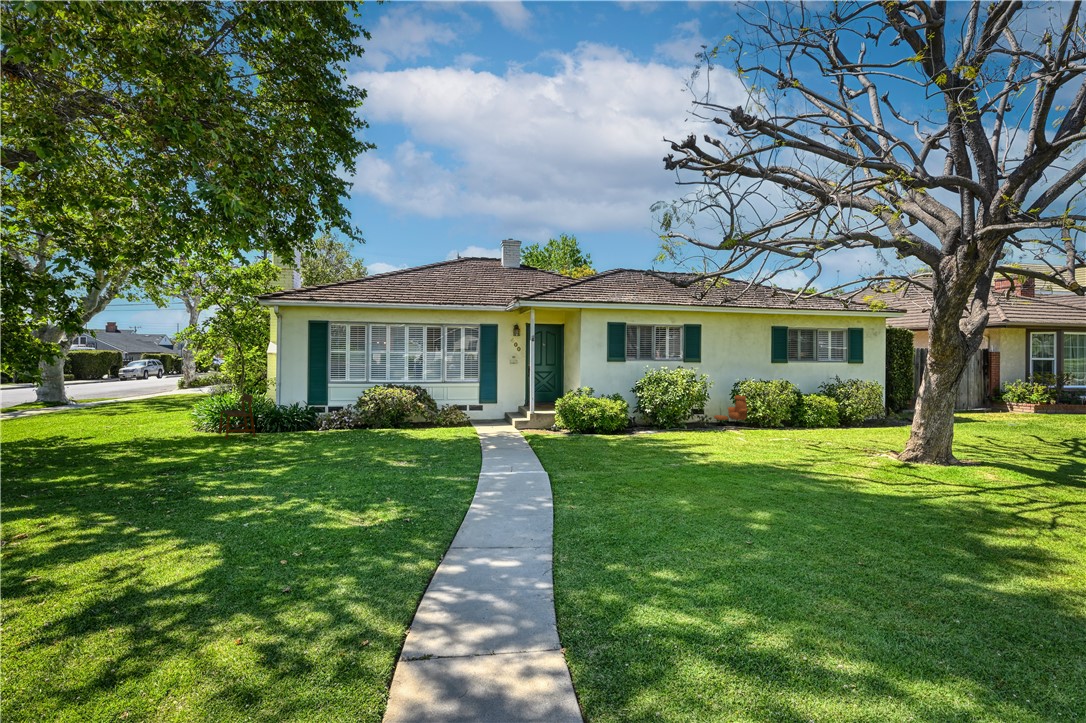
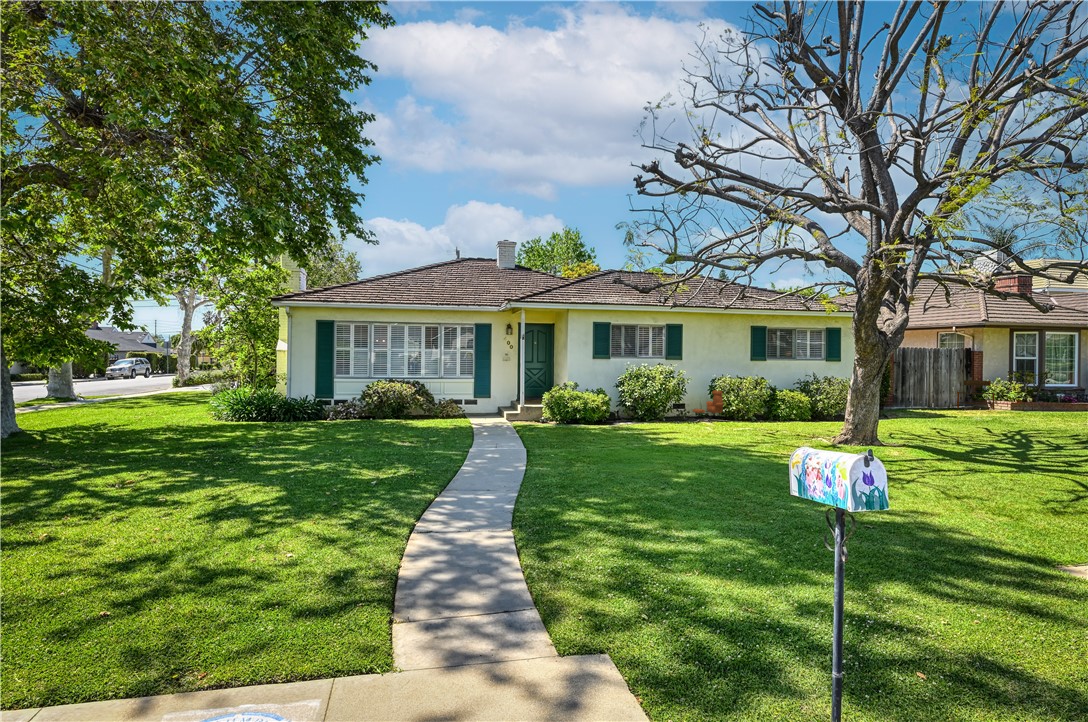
bench: present [219,393,255,439] -> present [957,380,995,410]

